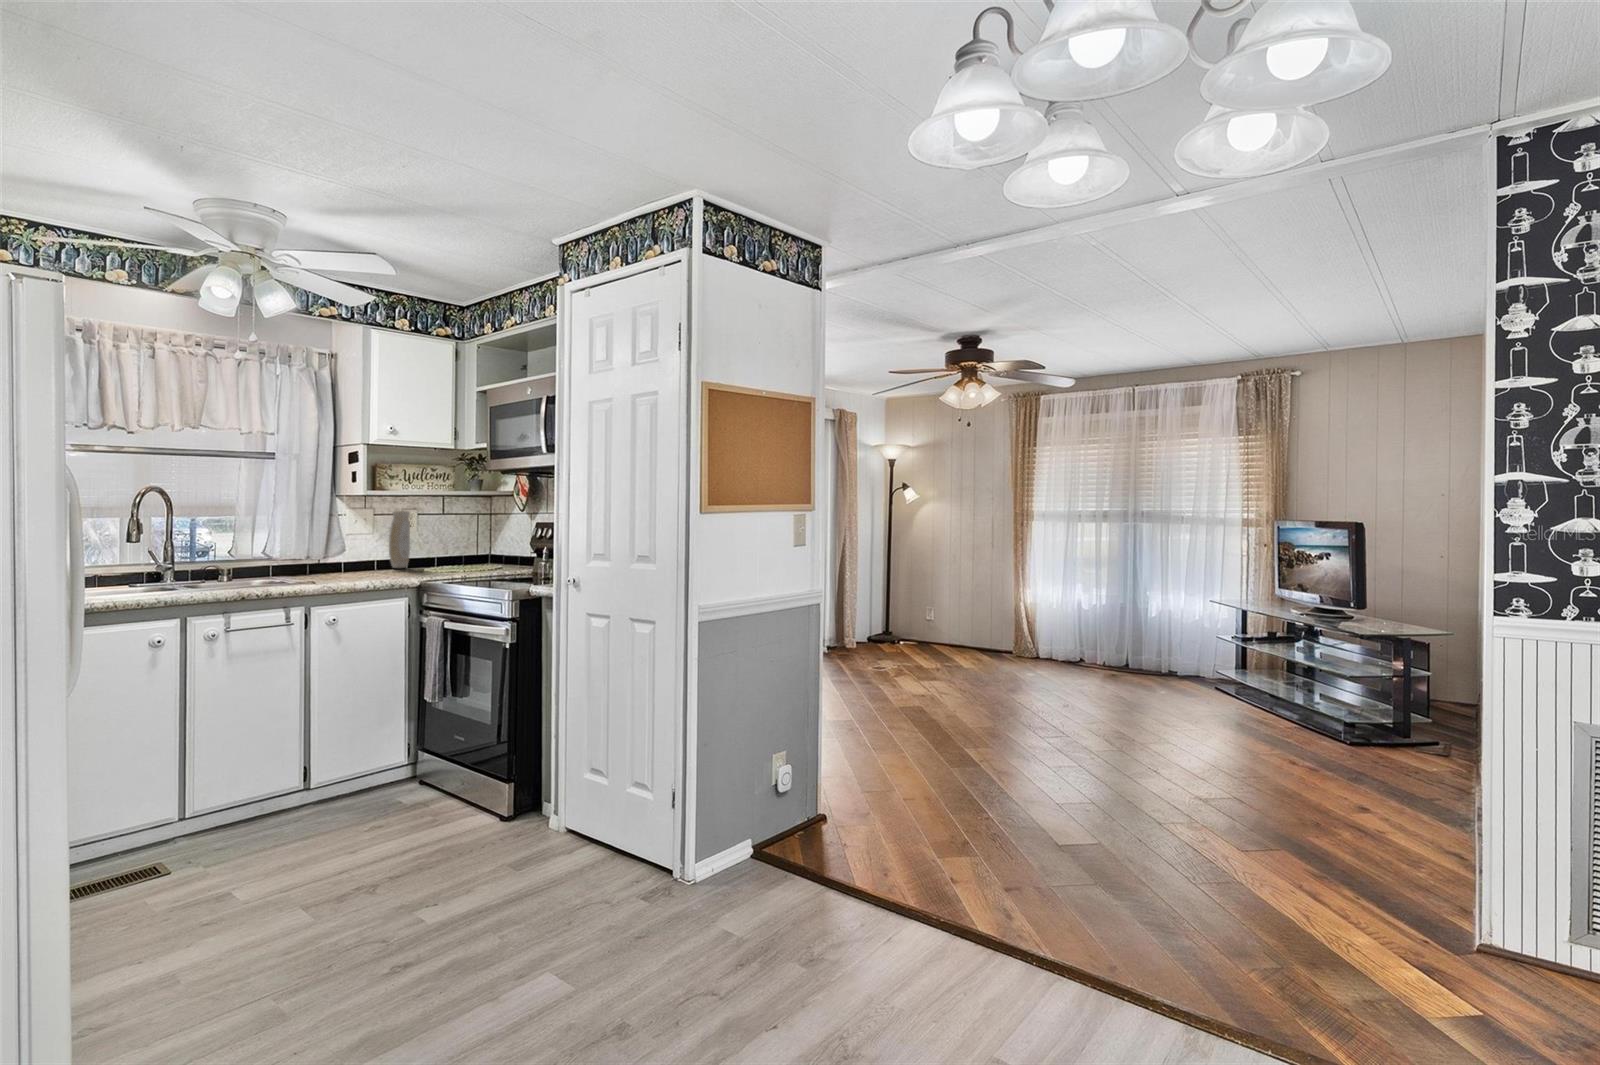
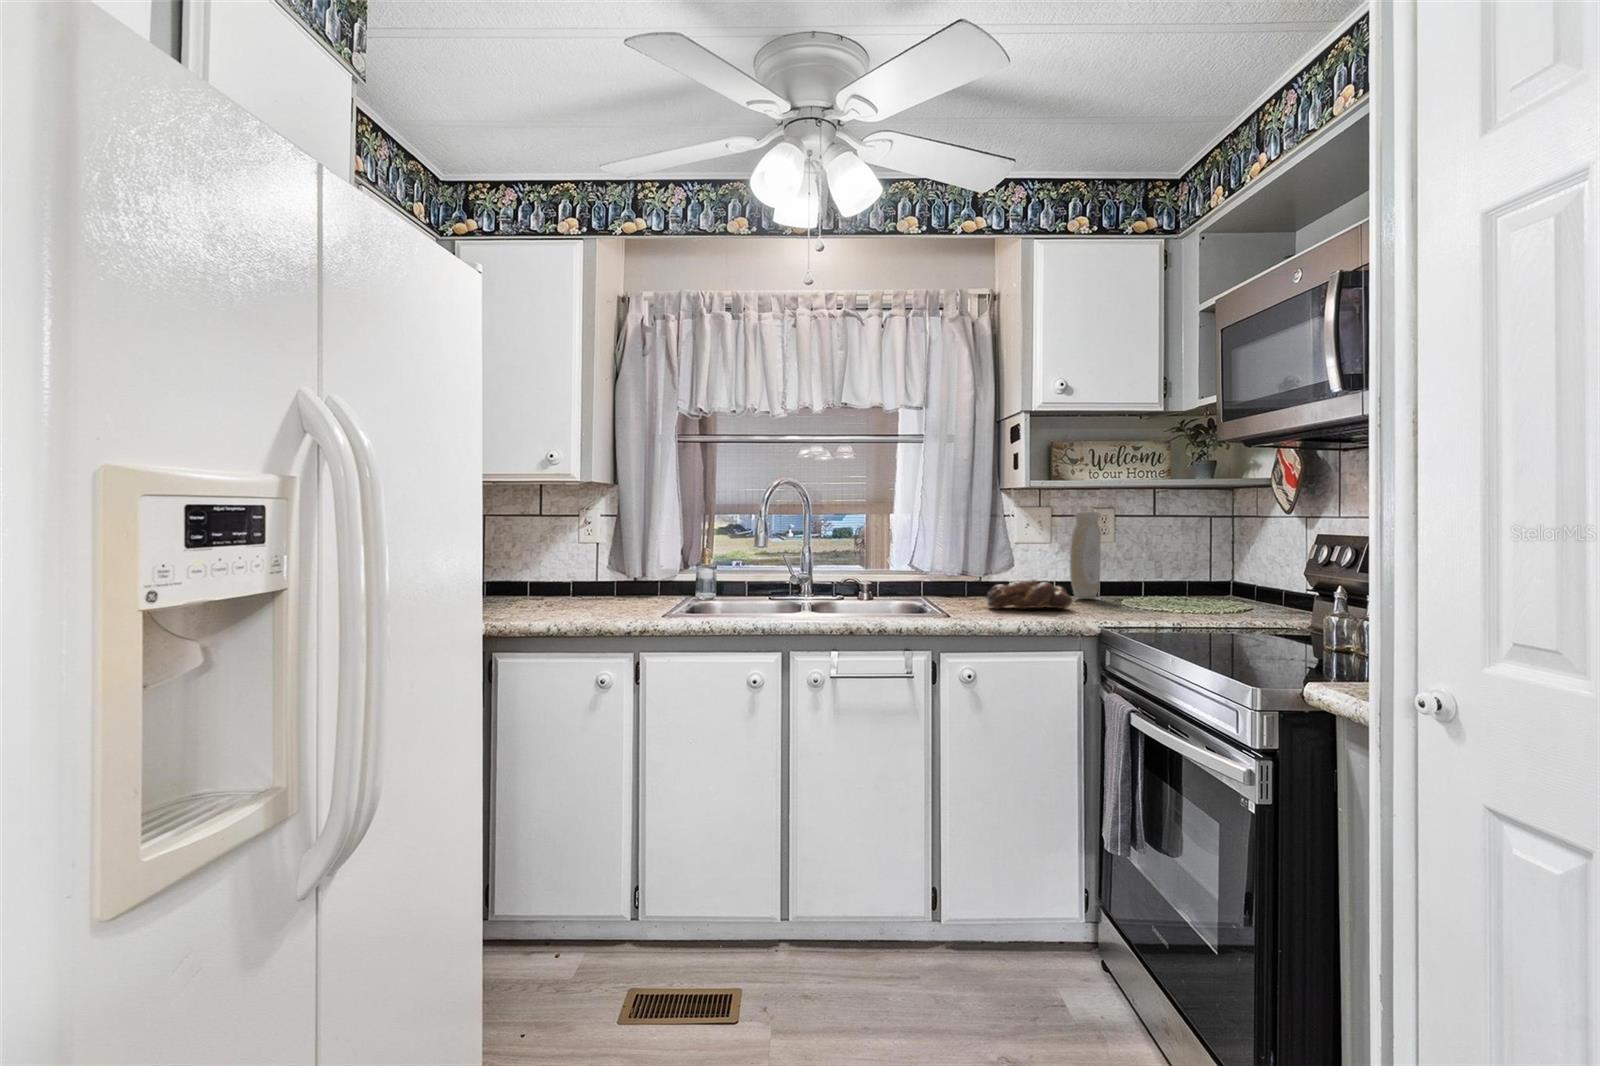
bread loaf: none [338,558,399,578] -> present [987,579,1073,608]

